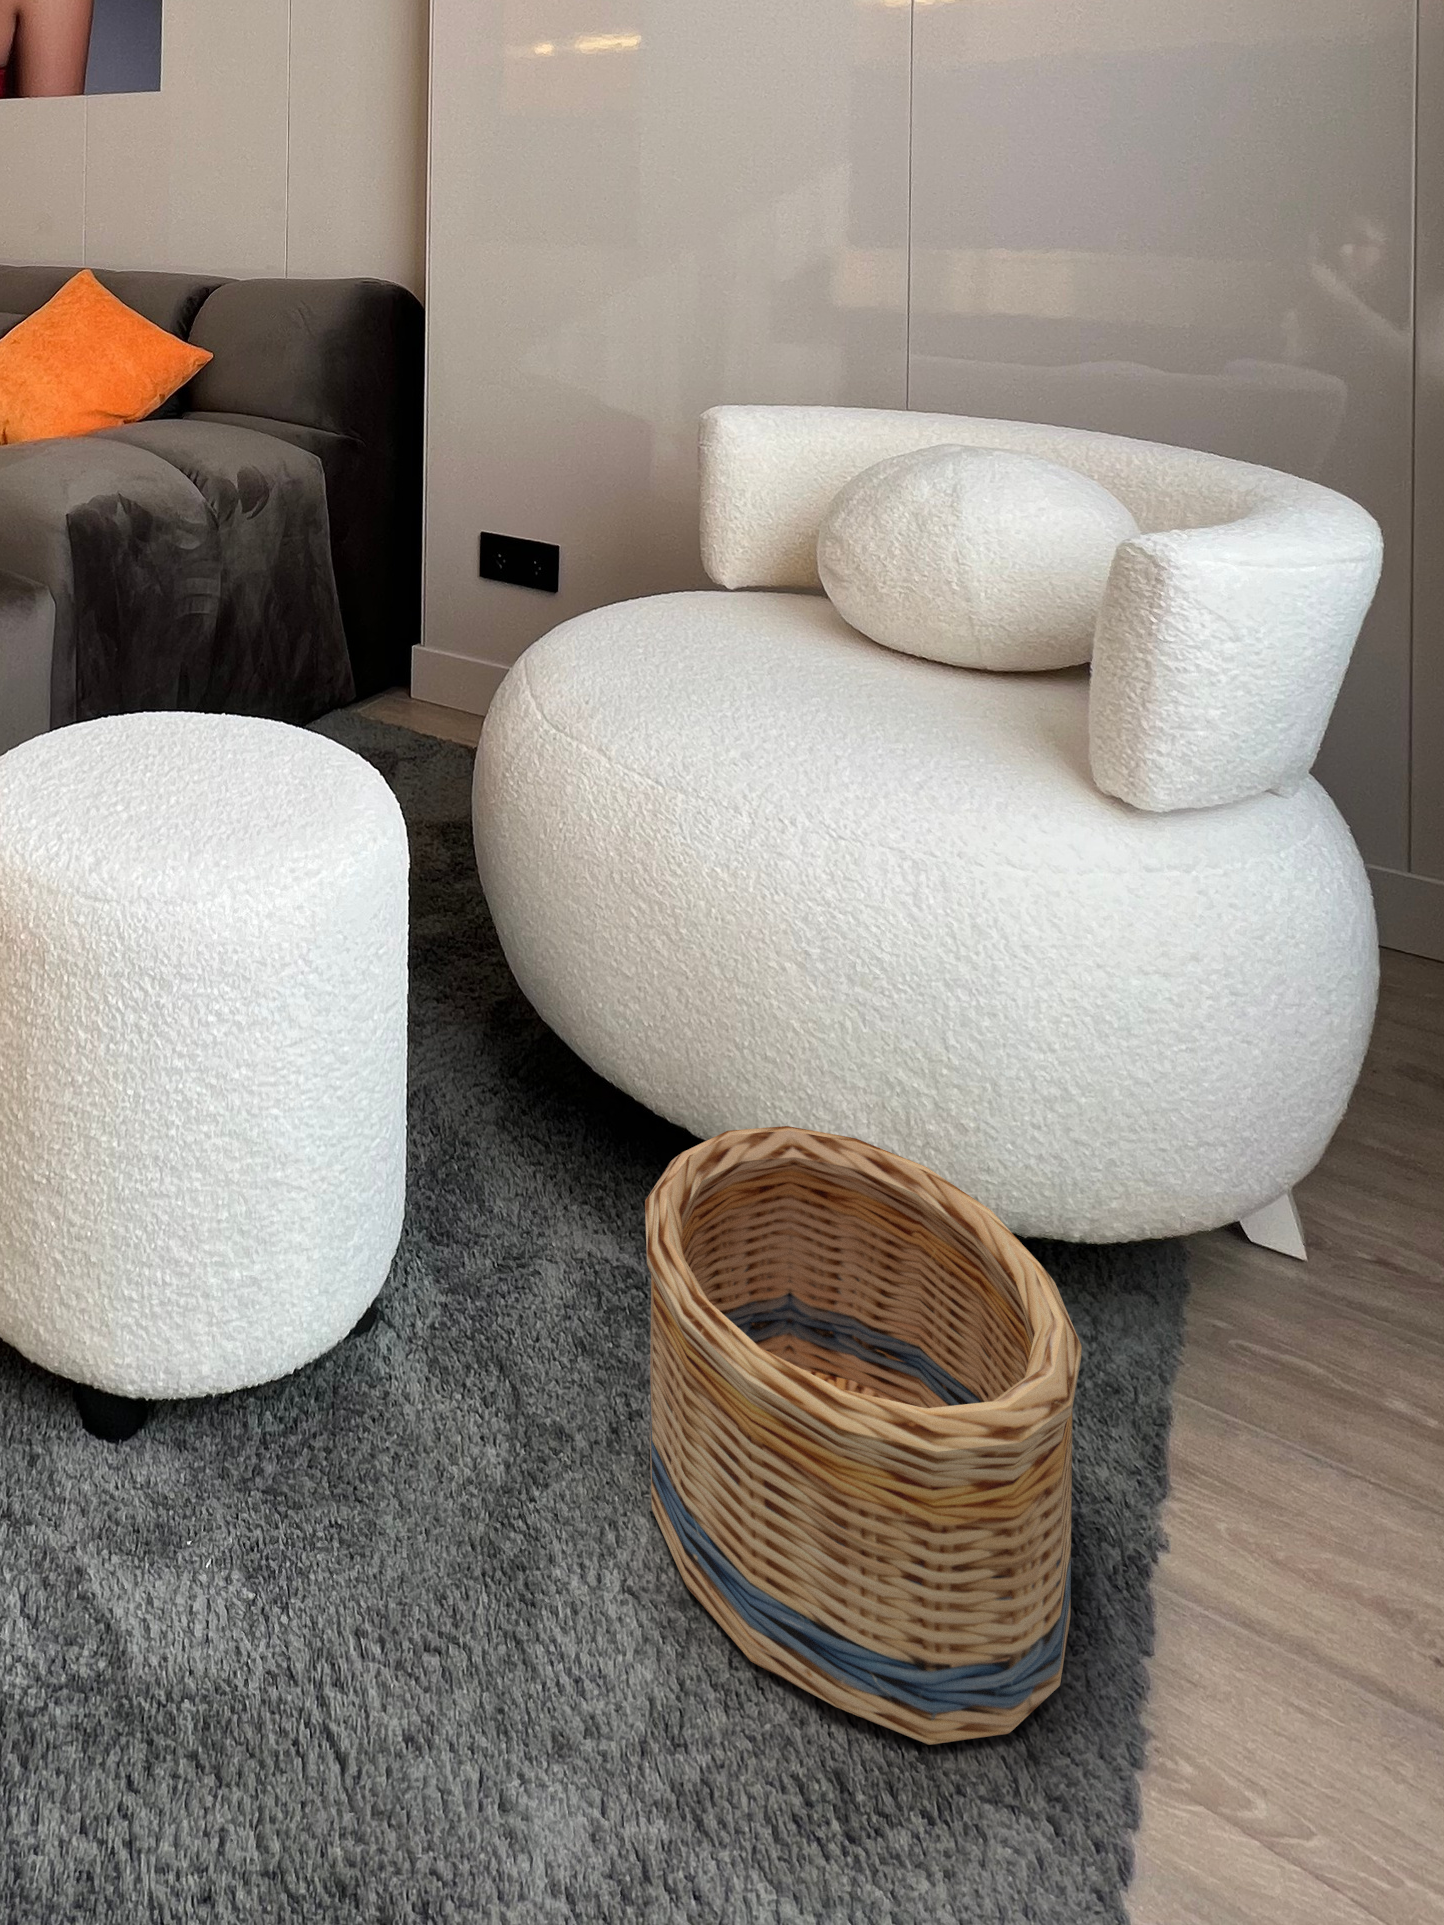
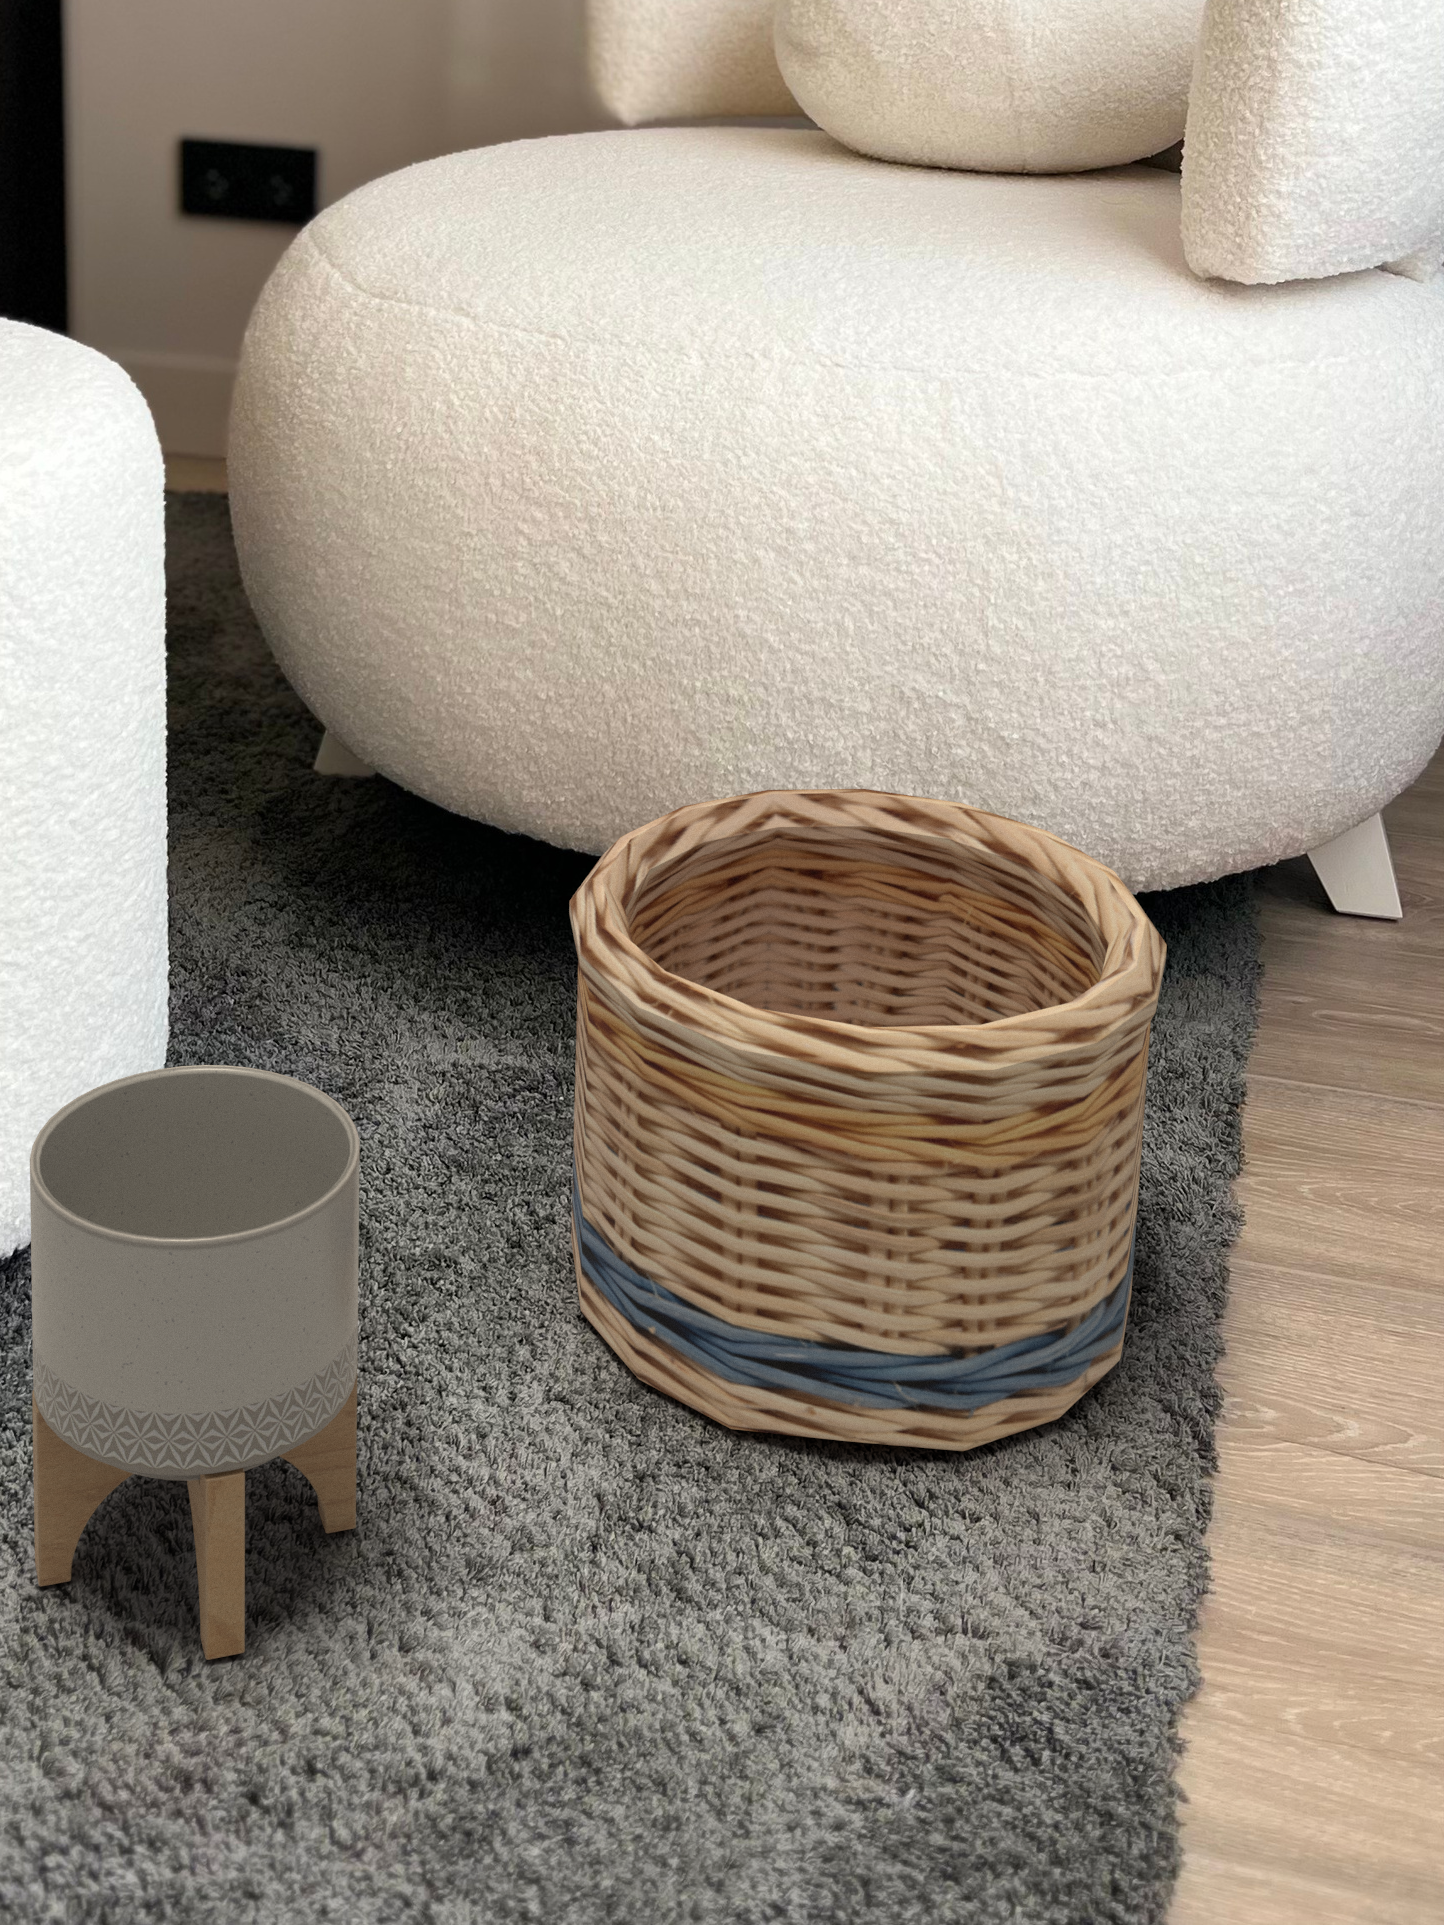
planter: none [277,1298,484,1776] -> present [30,1065,360,1660]

